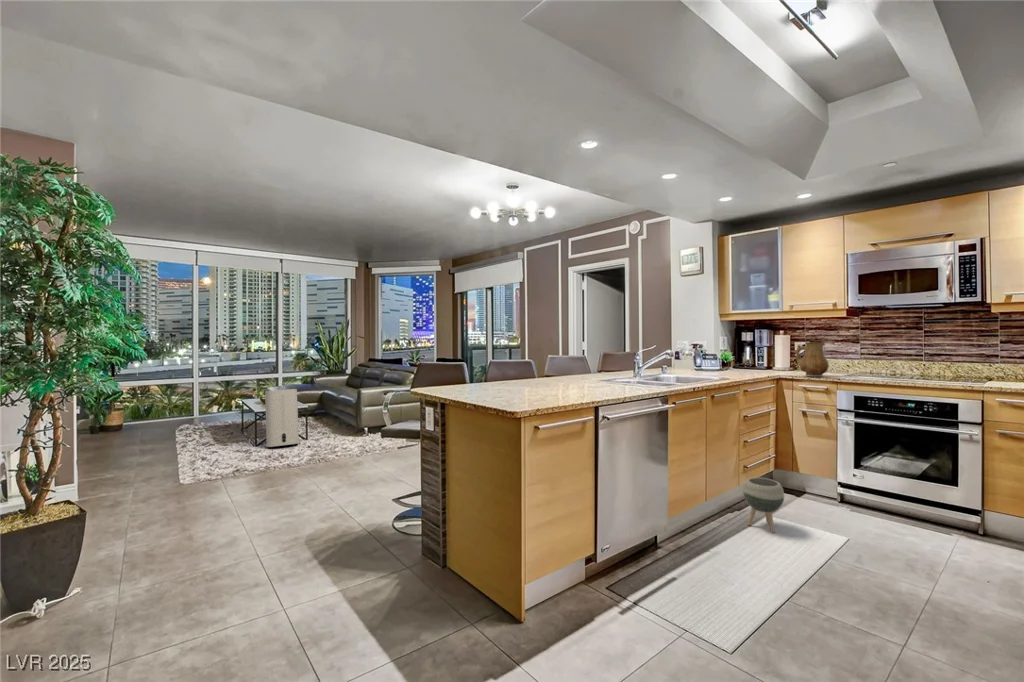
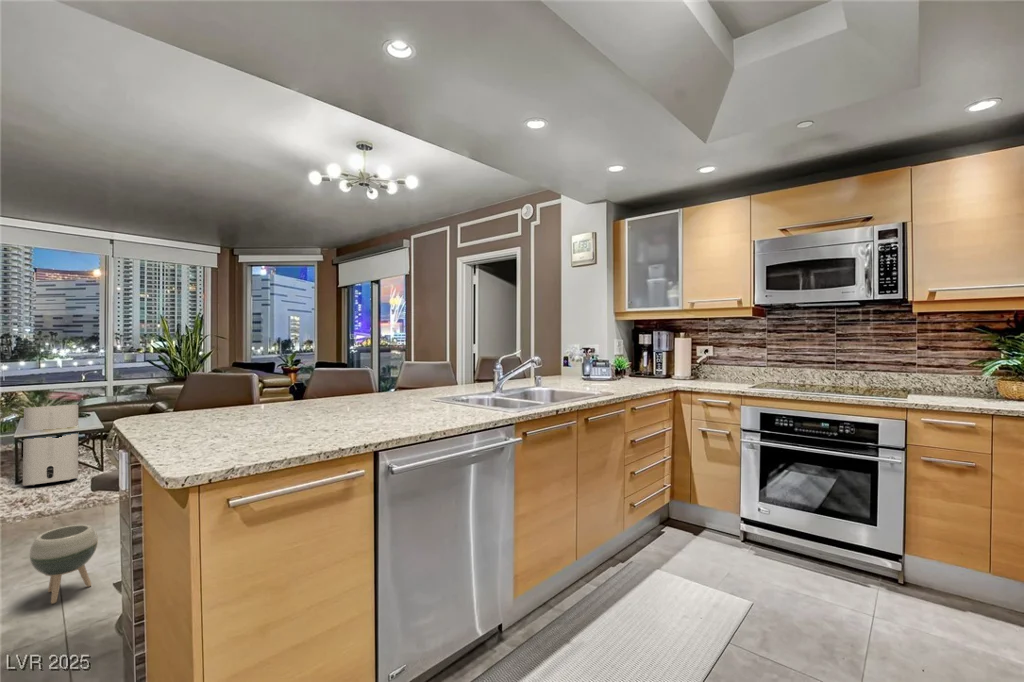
ceramic pitcher: present [796,342,829,377] -> none [695,346,732,389]
planter: present [743,478,784,532] -> present [30,524,98,604]

